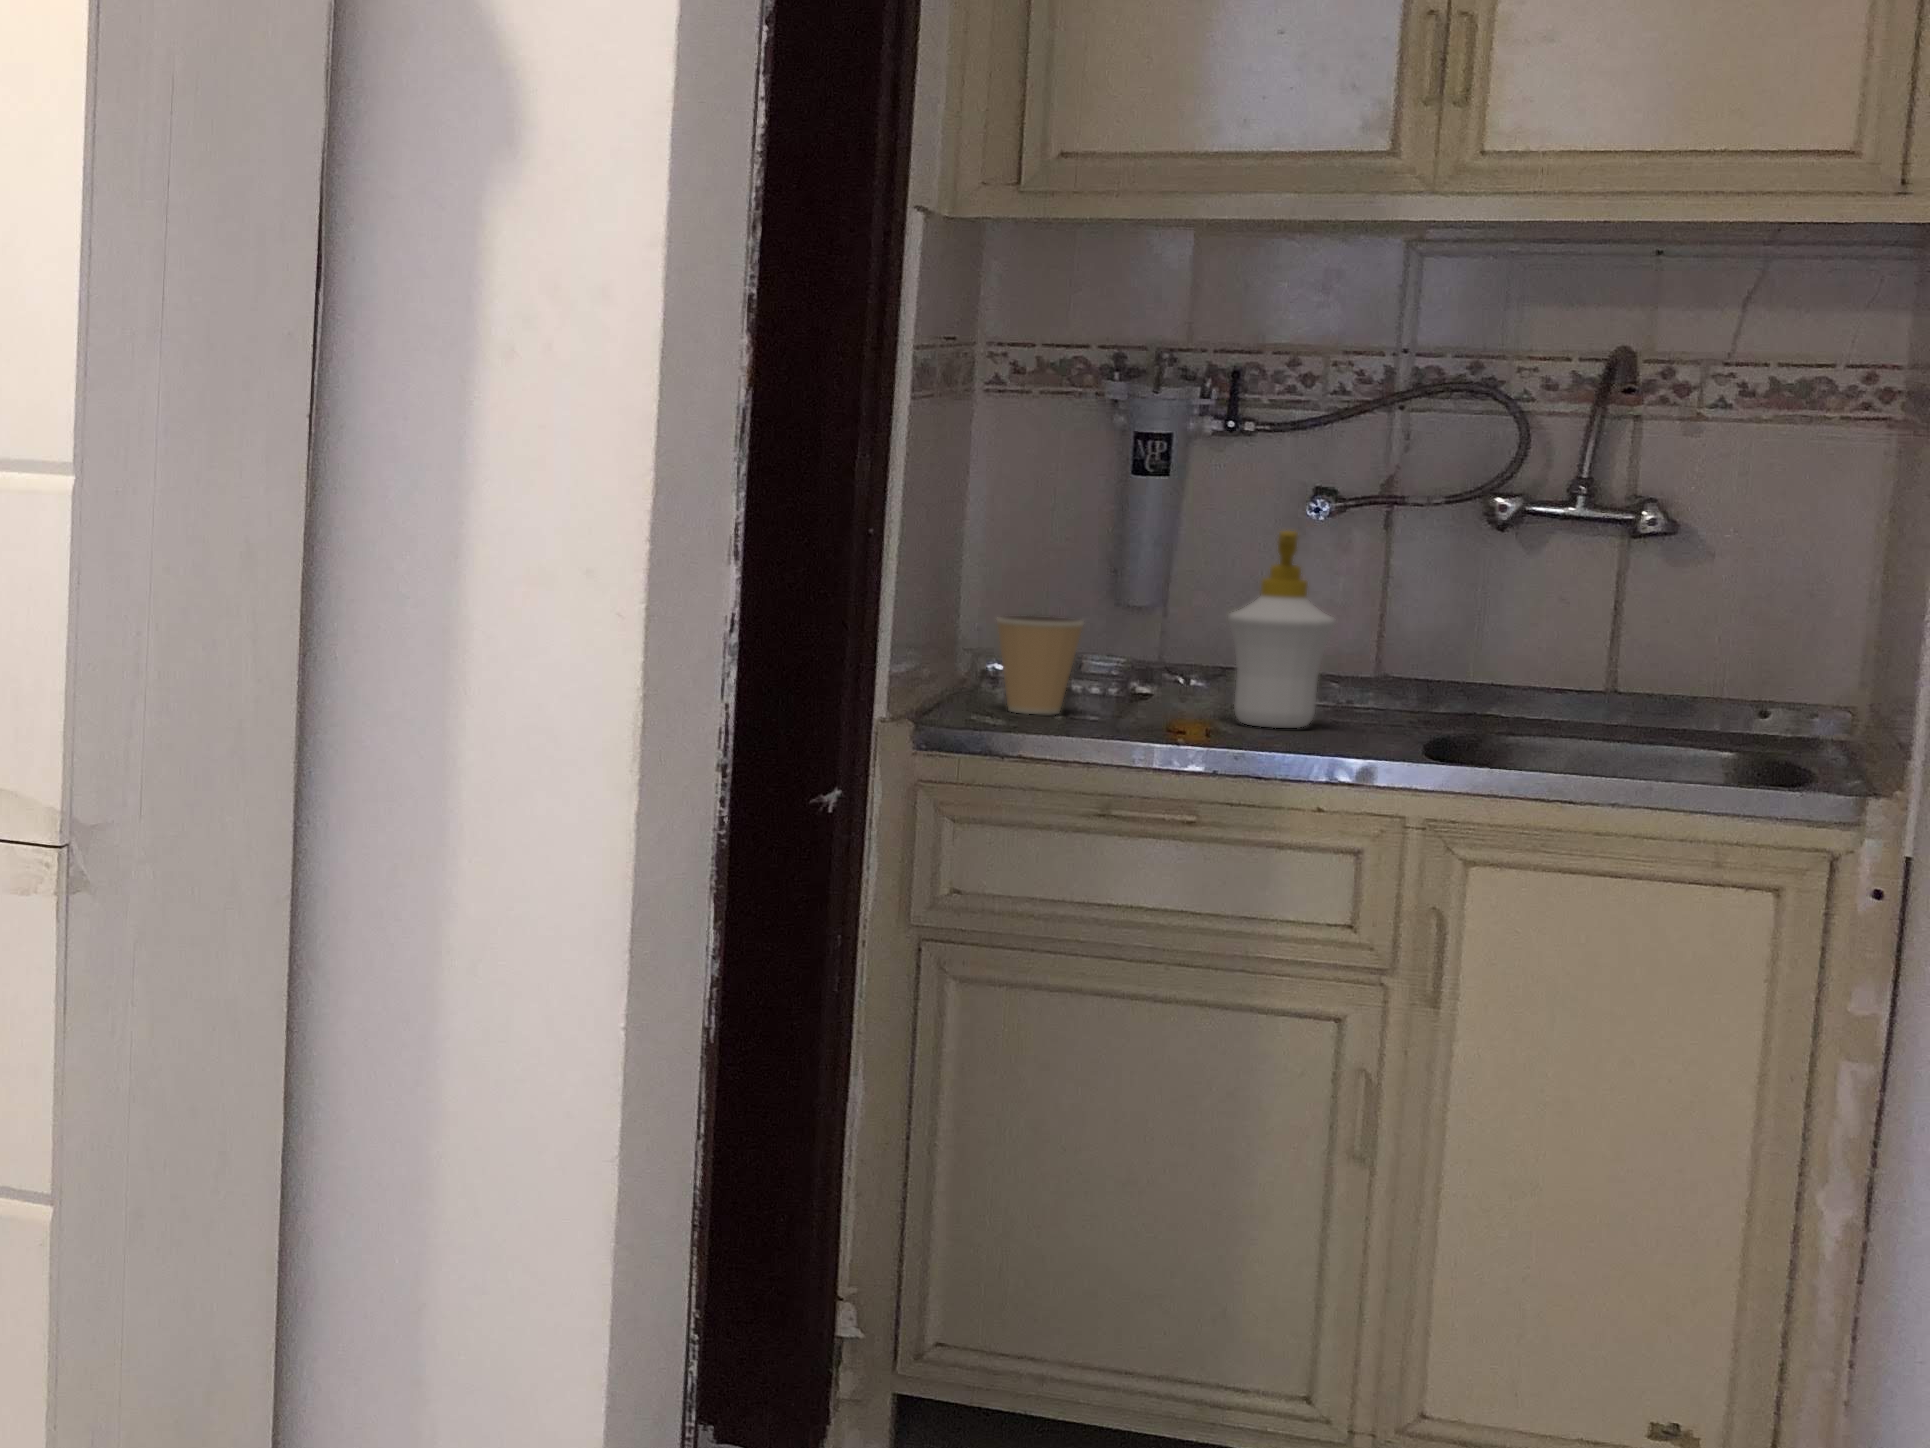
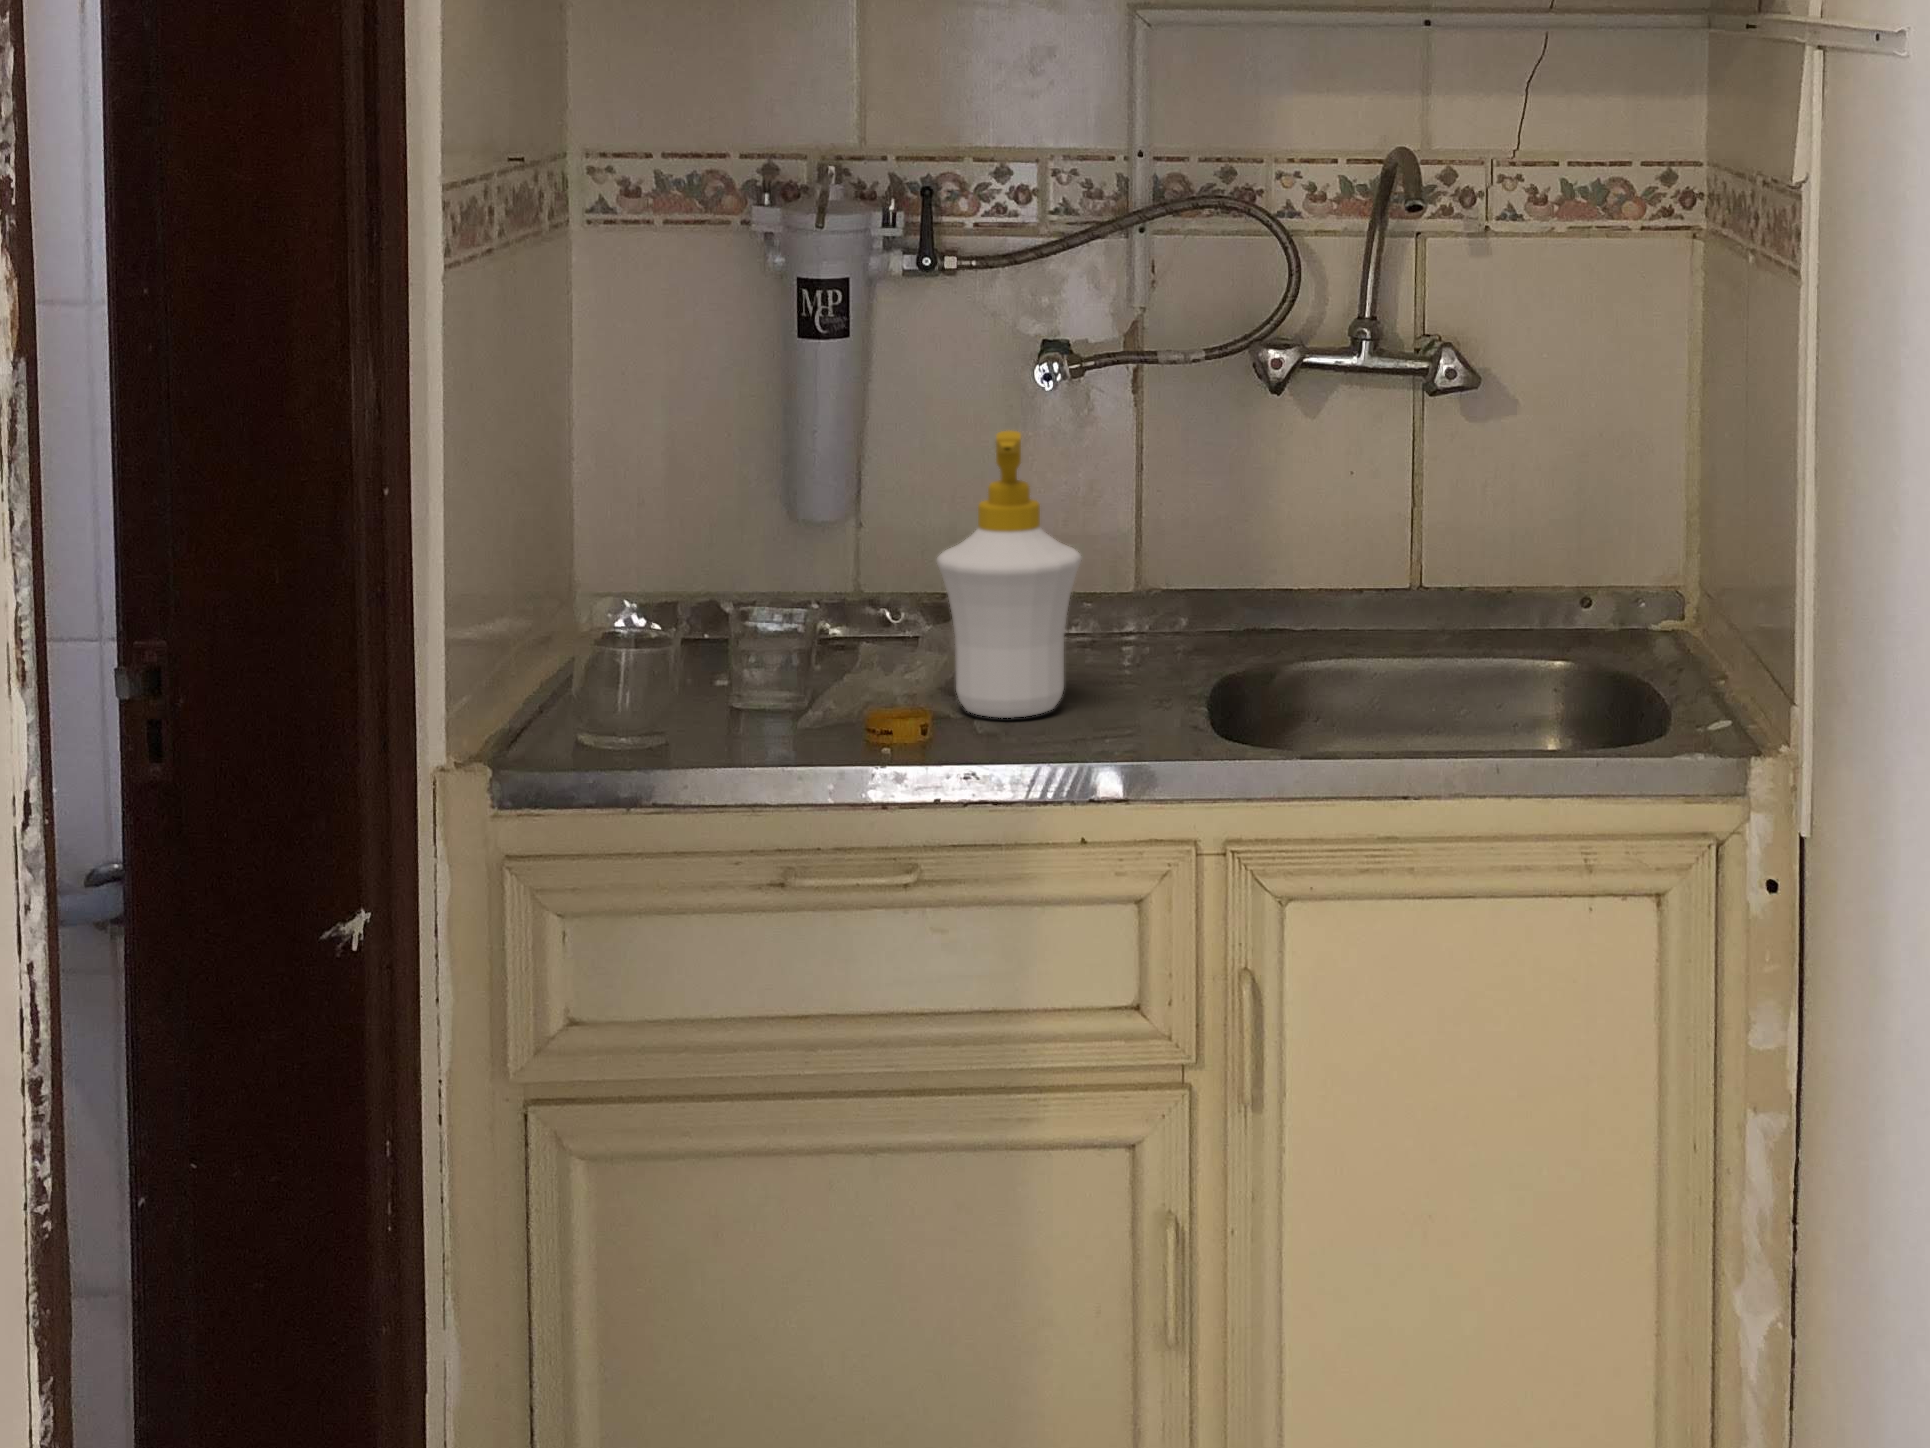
coffee cup: present [996,616,1083,714] -> none [603,578,734,736]

